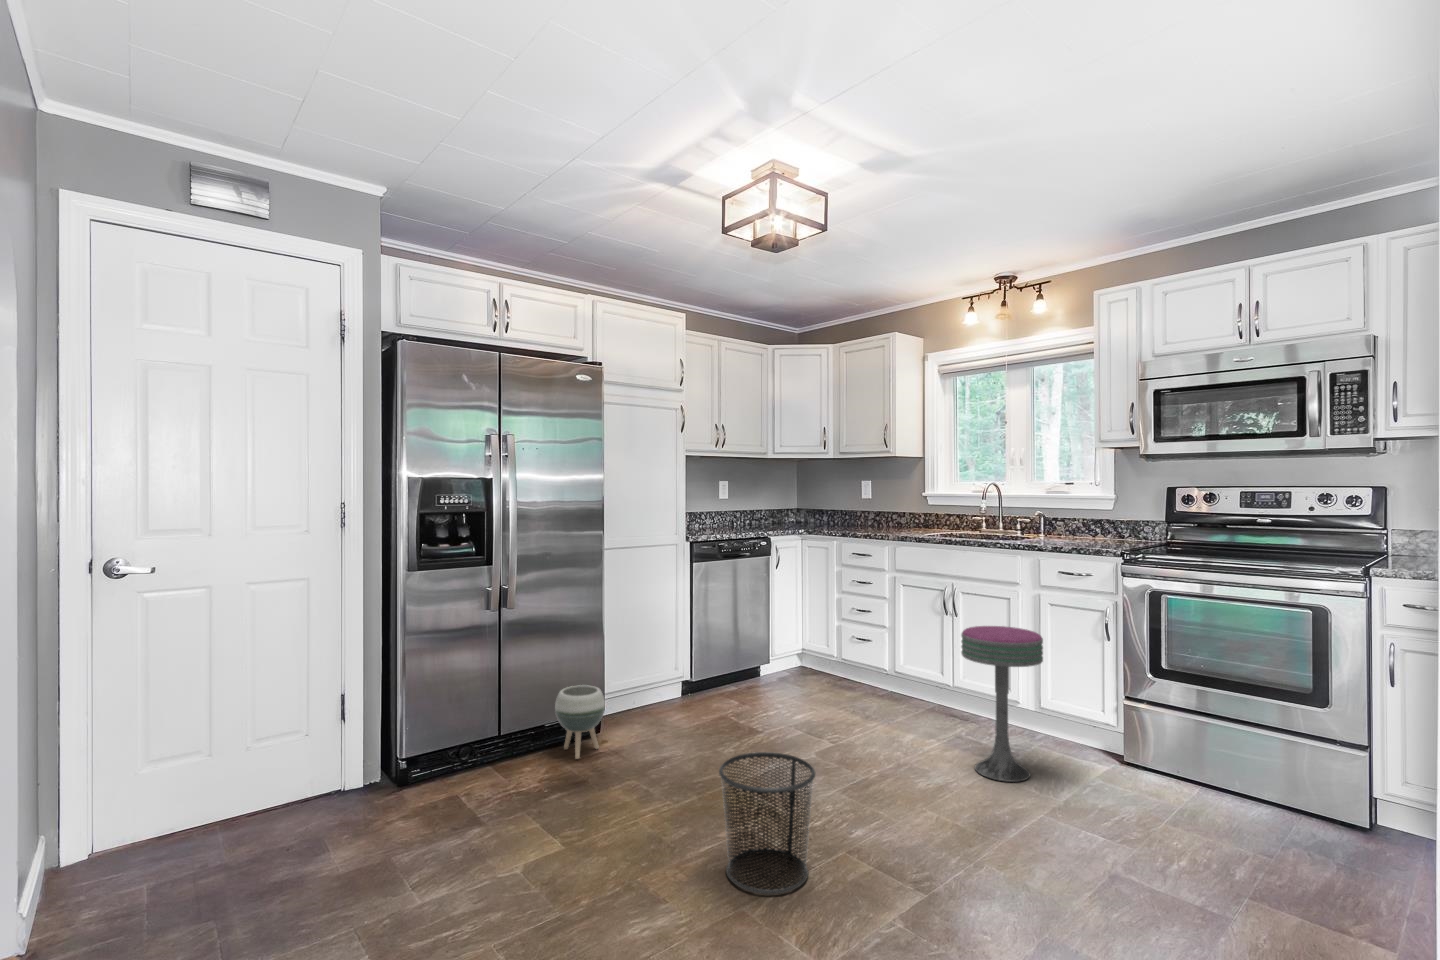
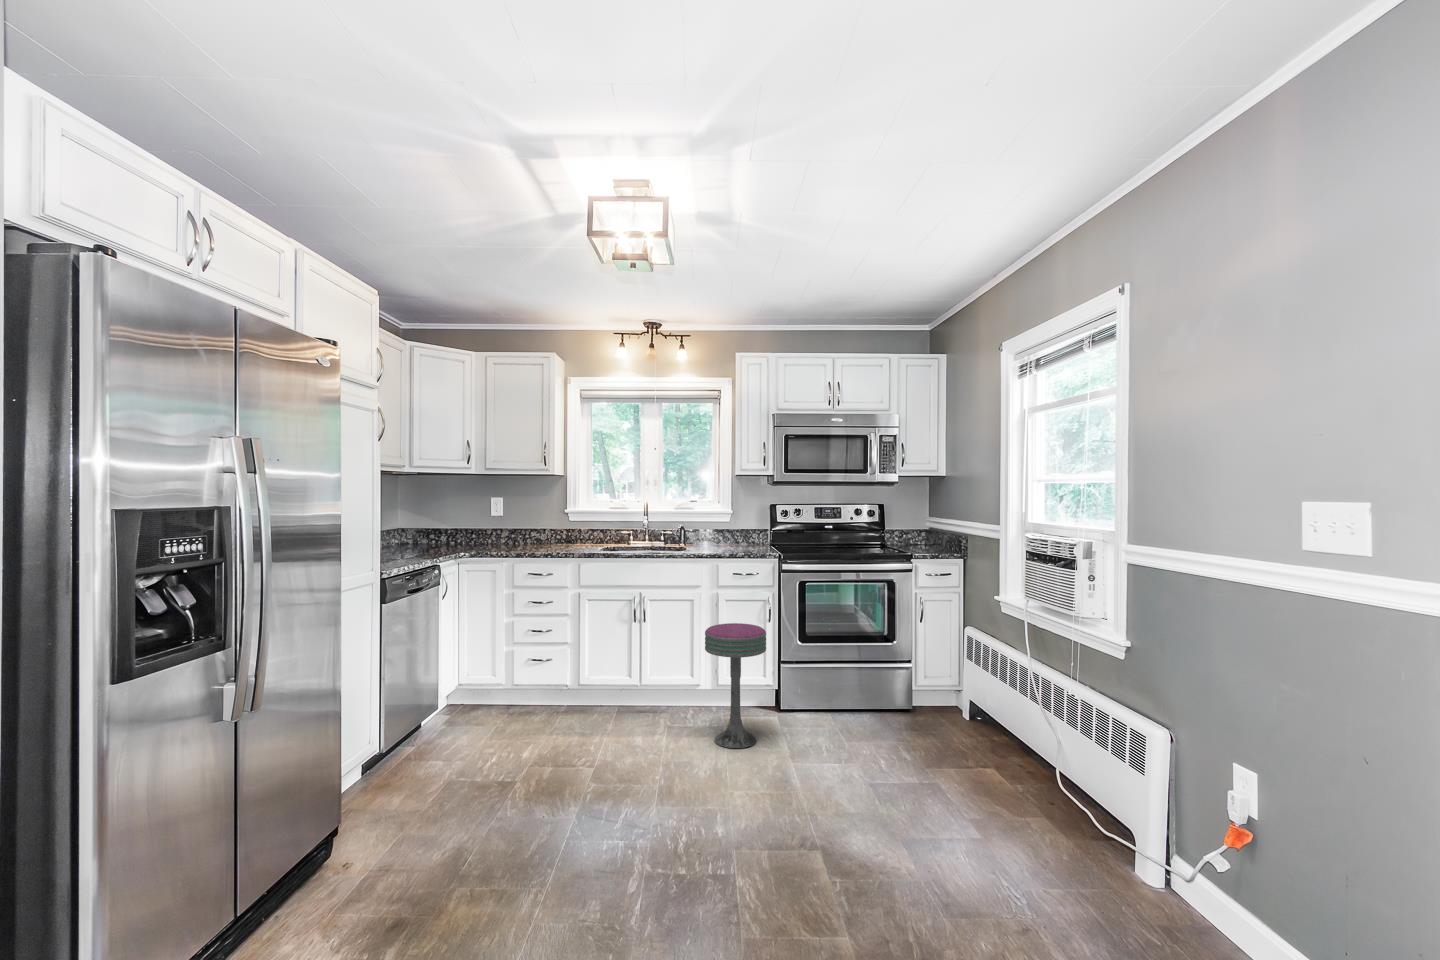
planter: present [555,685,605,759] -> none [316,789,389,890]
waste bin: present [719,752,815,894] -> none [678,777,768,915]

